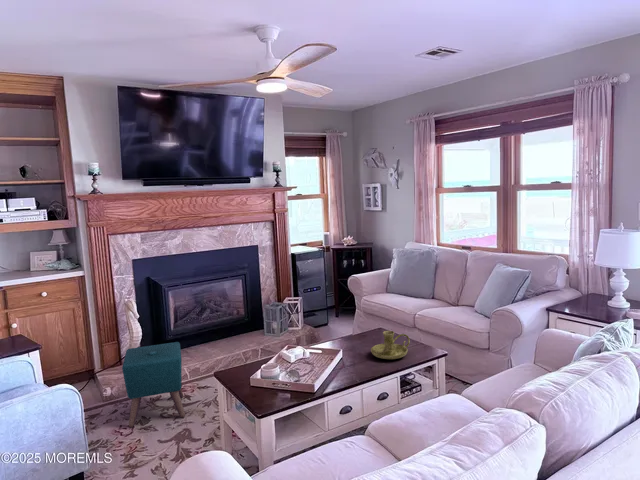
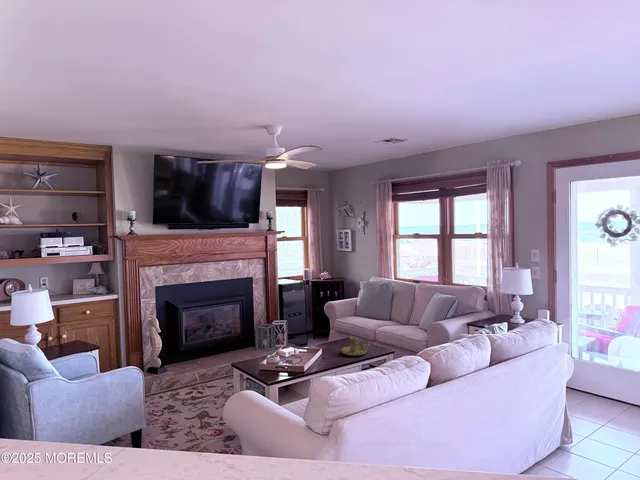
ottoman: present [122,342,185,427] -> none [156,349,201,411]

